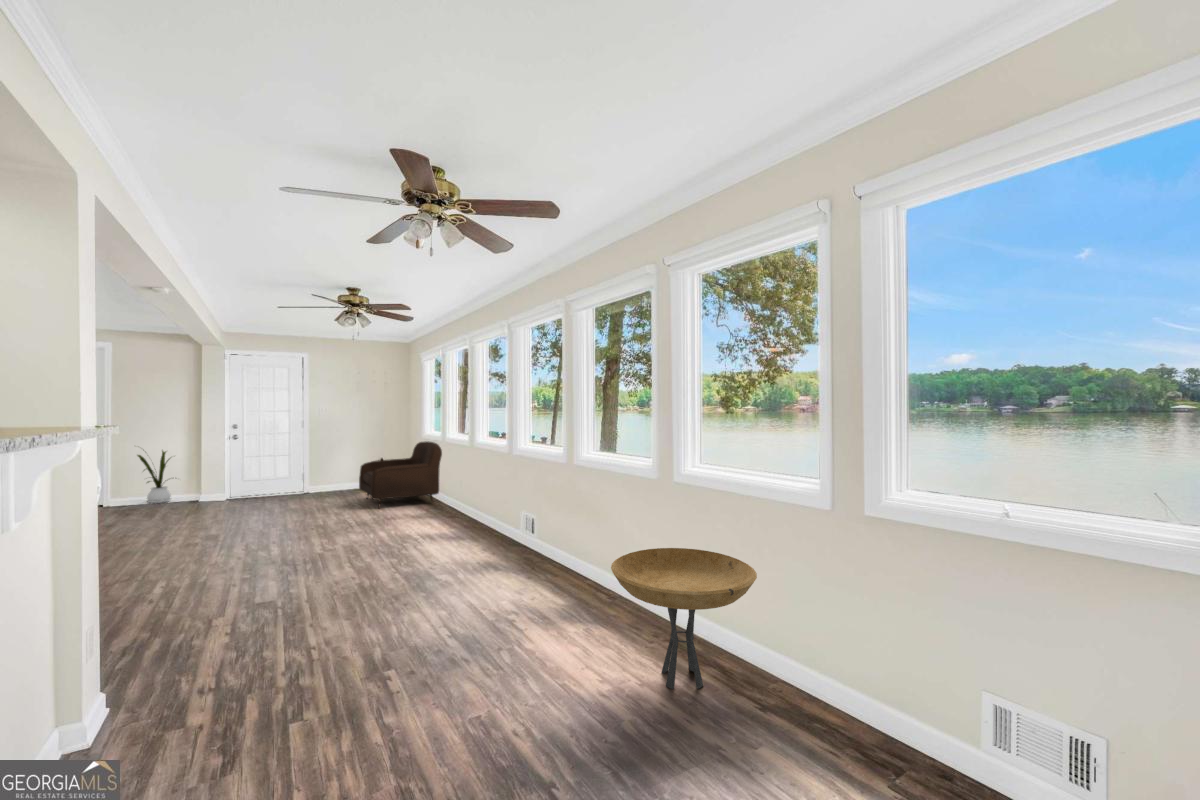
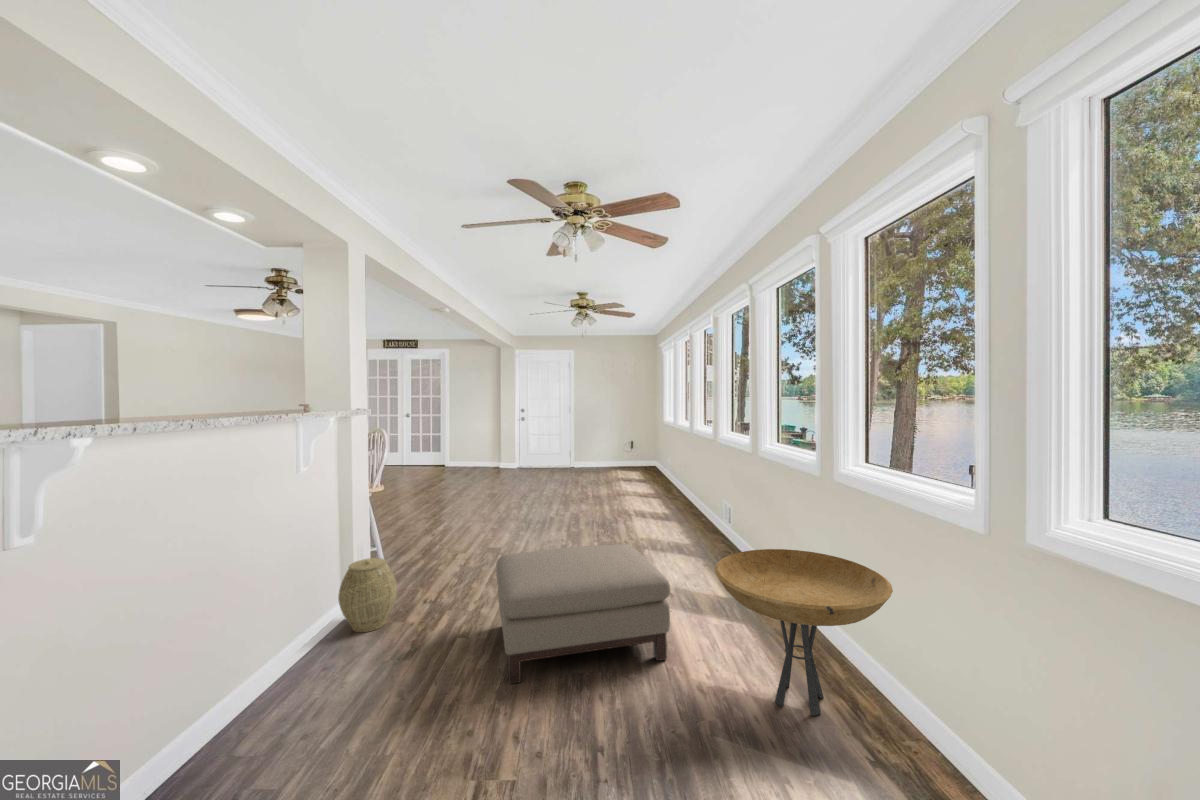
armchair: present [359,441,442,508] -> none [607,429,670,486]
house plant: present [137,451,171,503] -> none [465,428,494,469]
ottoman: none [339,568,560,755] -> present [496,544,670,684]
woven basket: none [58,644,169,766] -> present [338,558,397,632]

